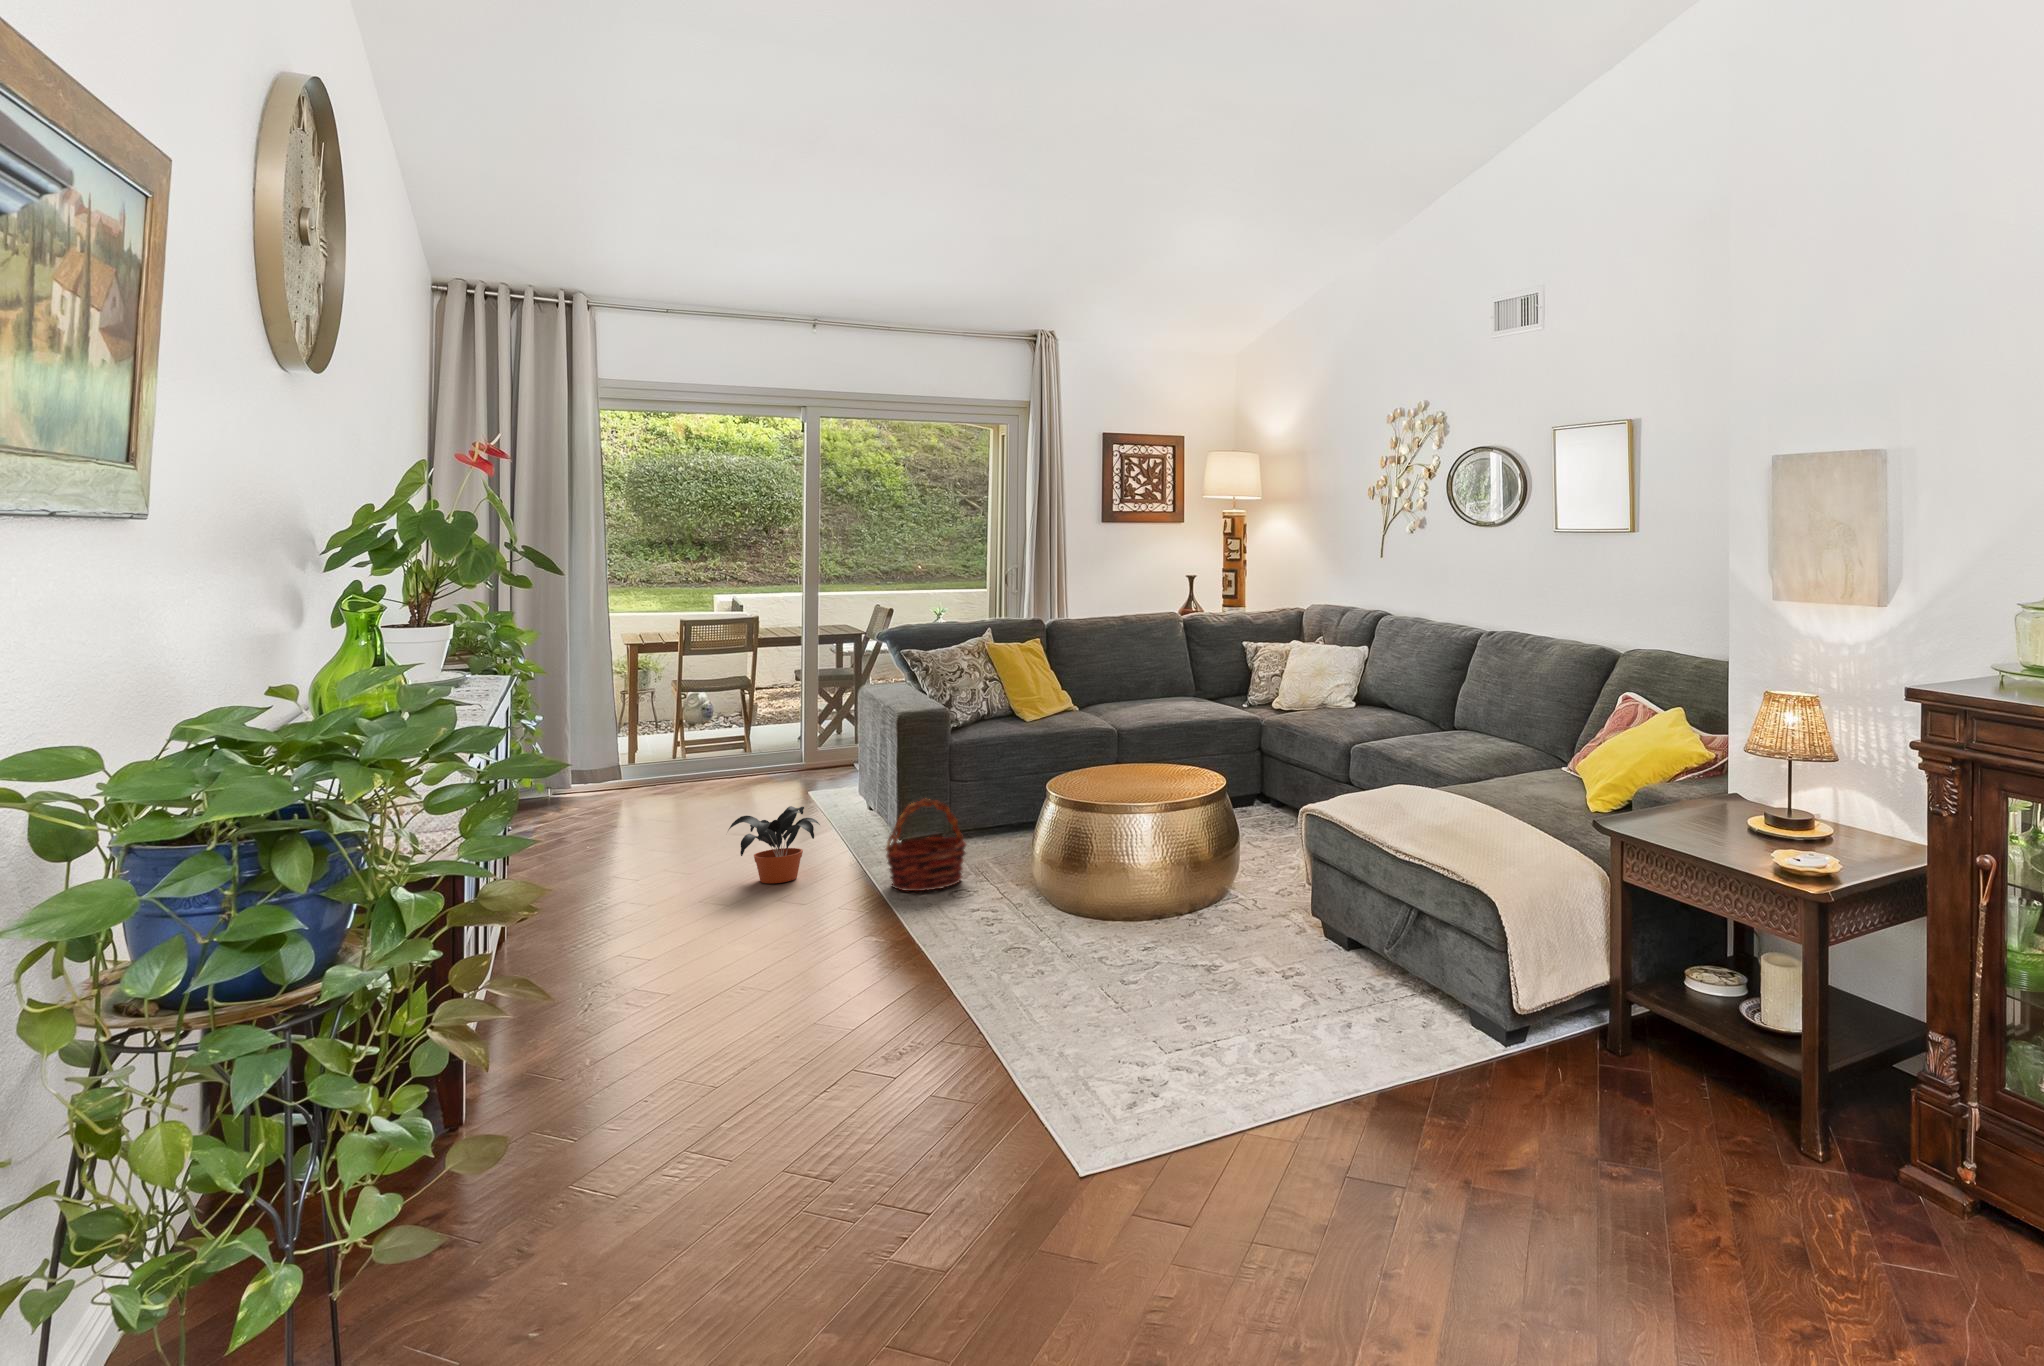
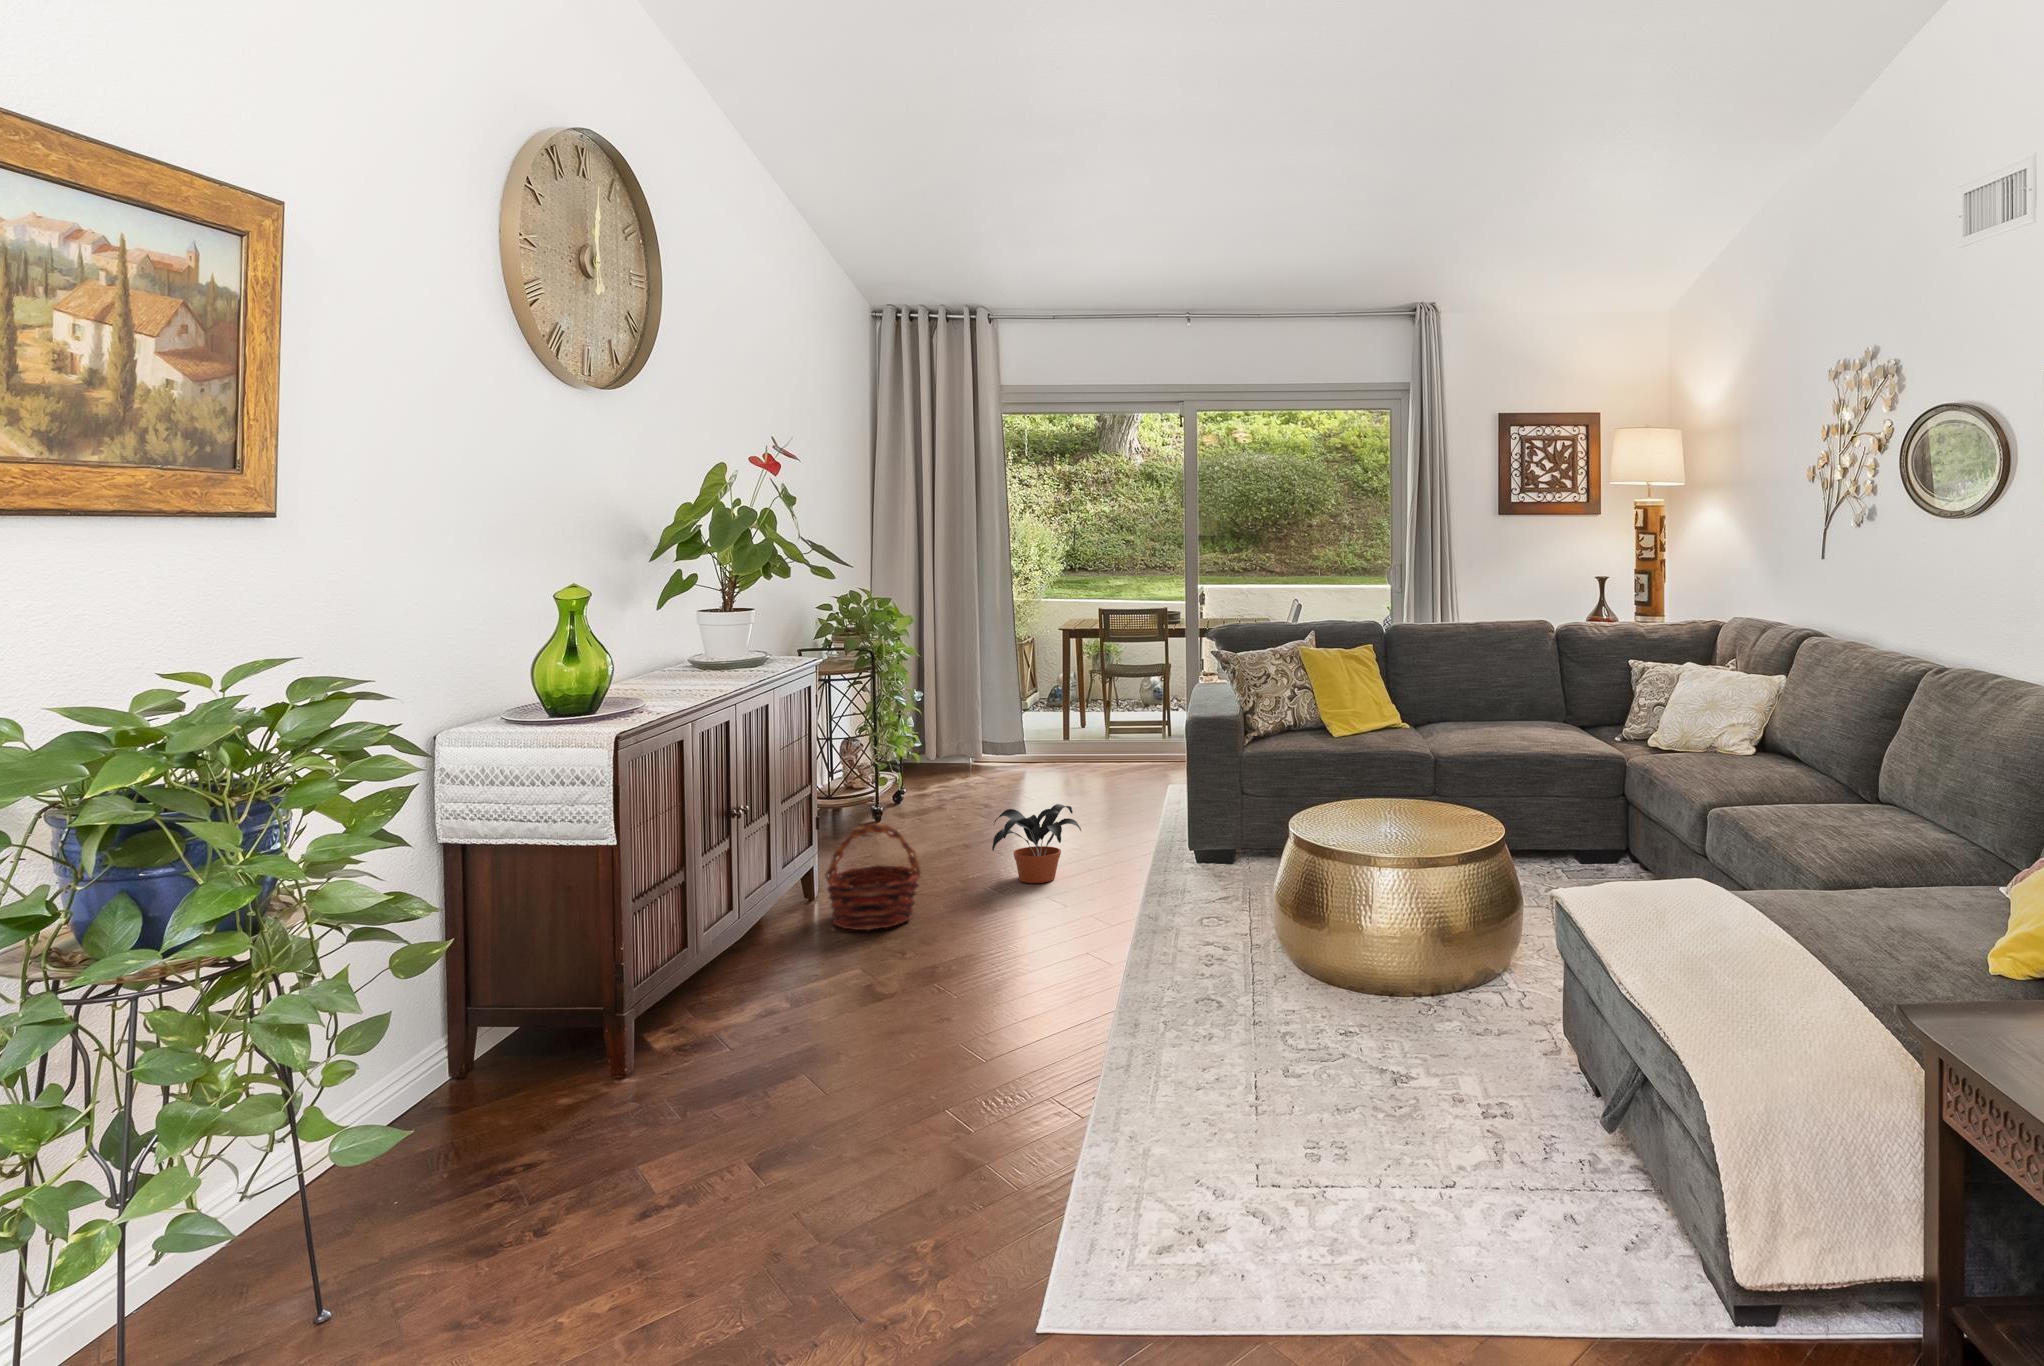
basket: present [886,798,966,891] -> present [825,823,921,930]

